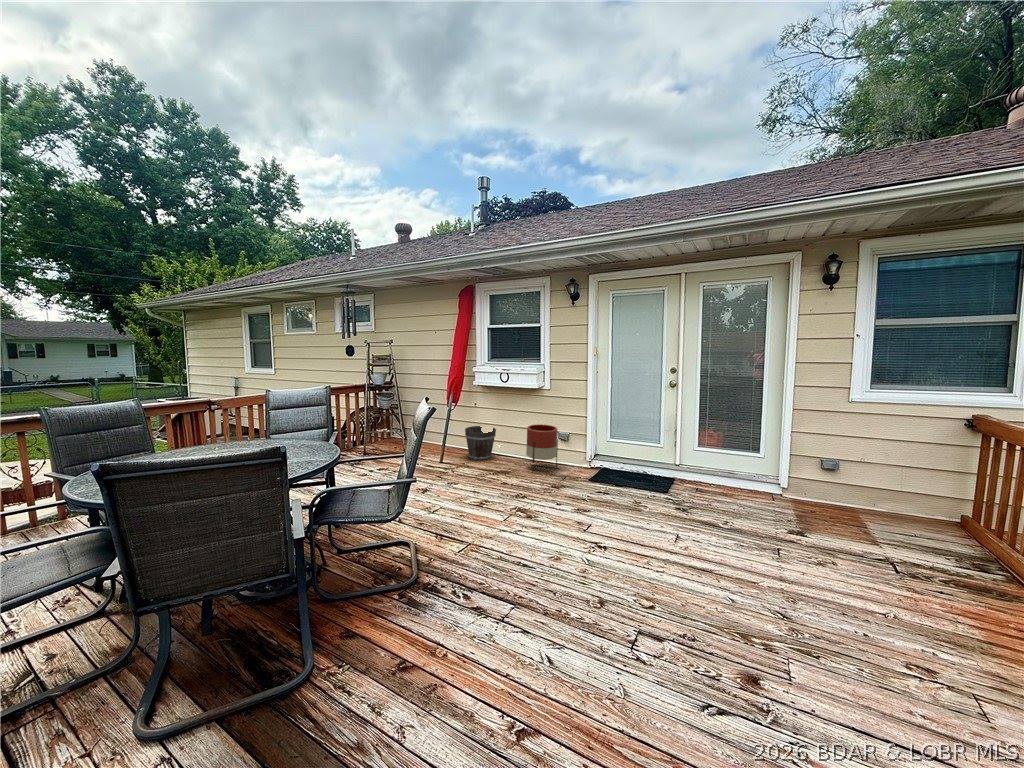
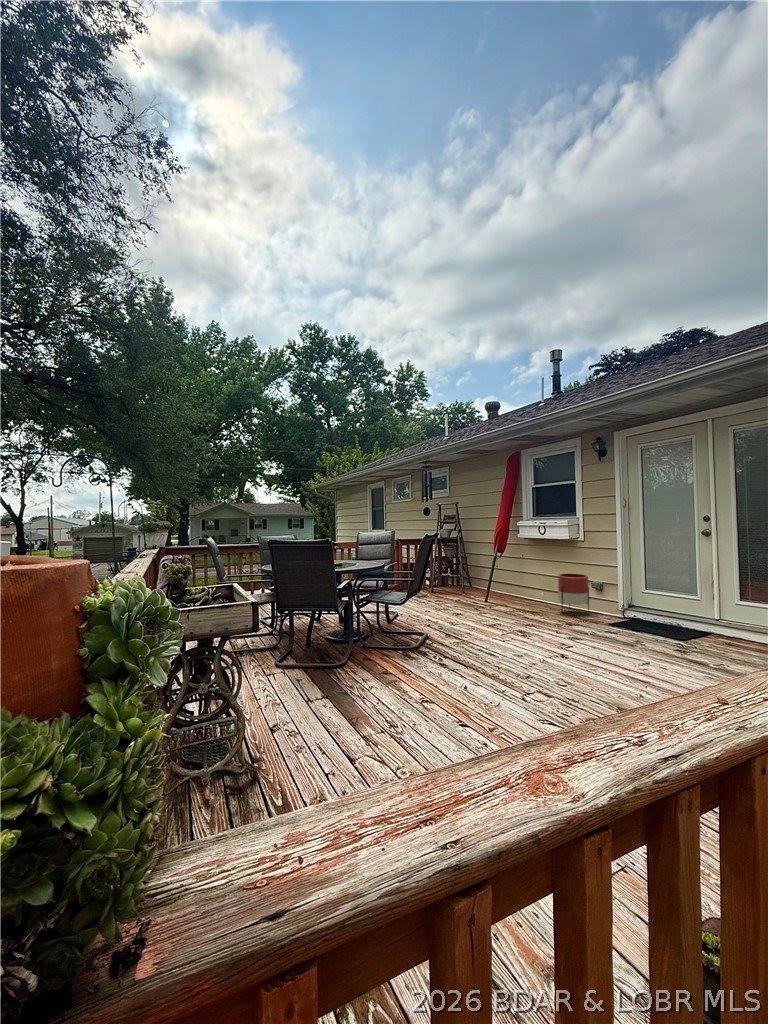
bucket: present [465,426,496,460] -> none [510,573,540,605]

